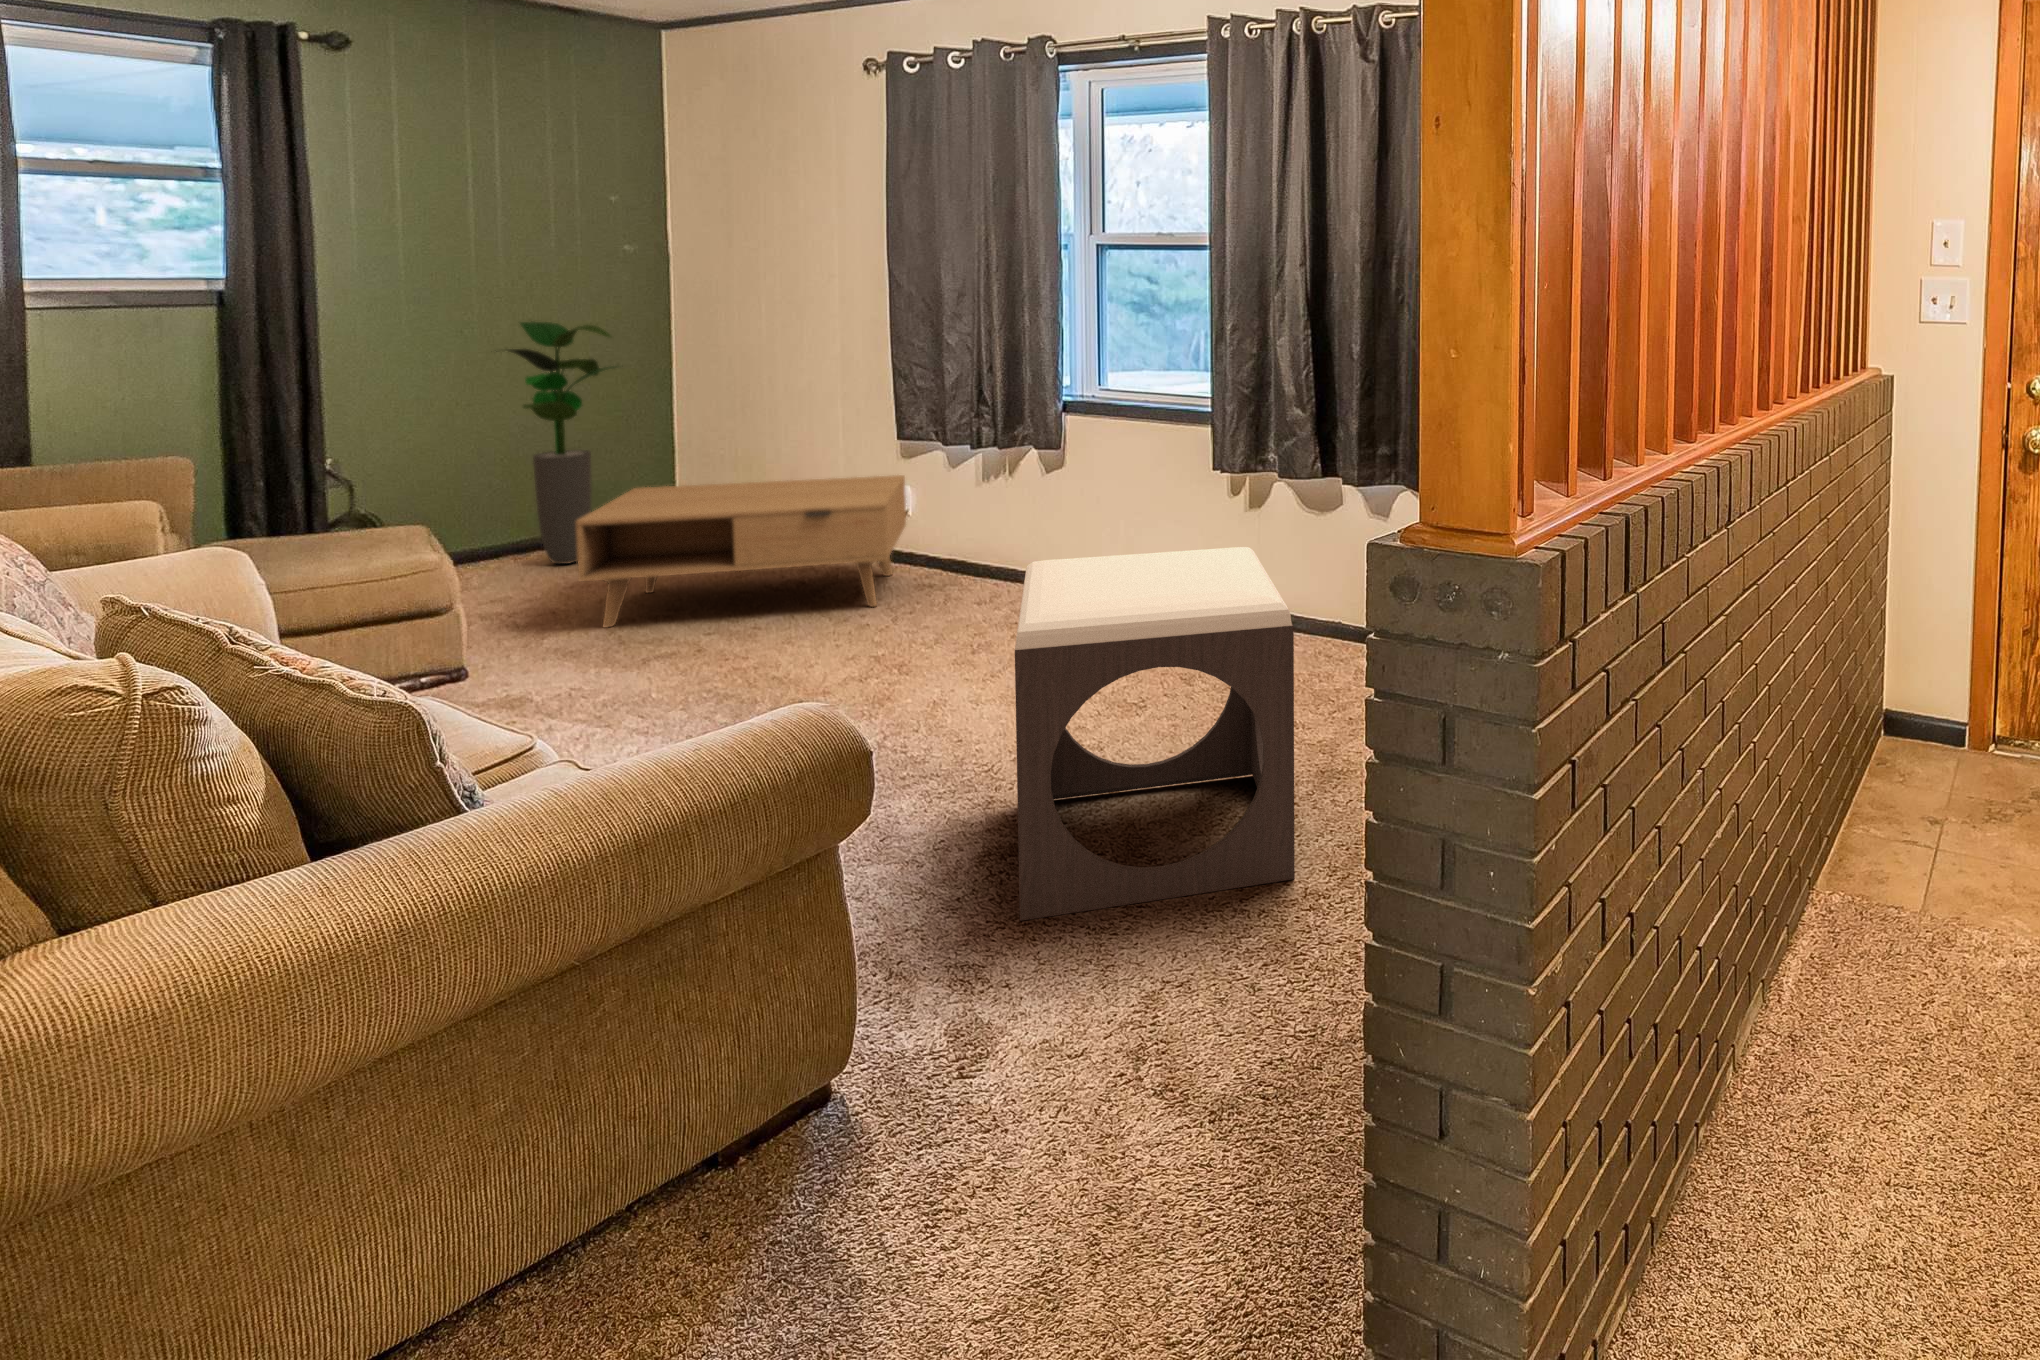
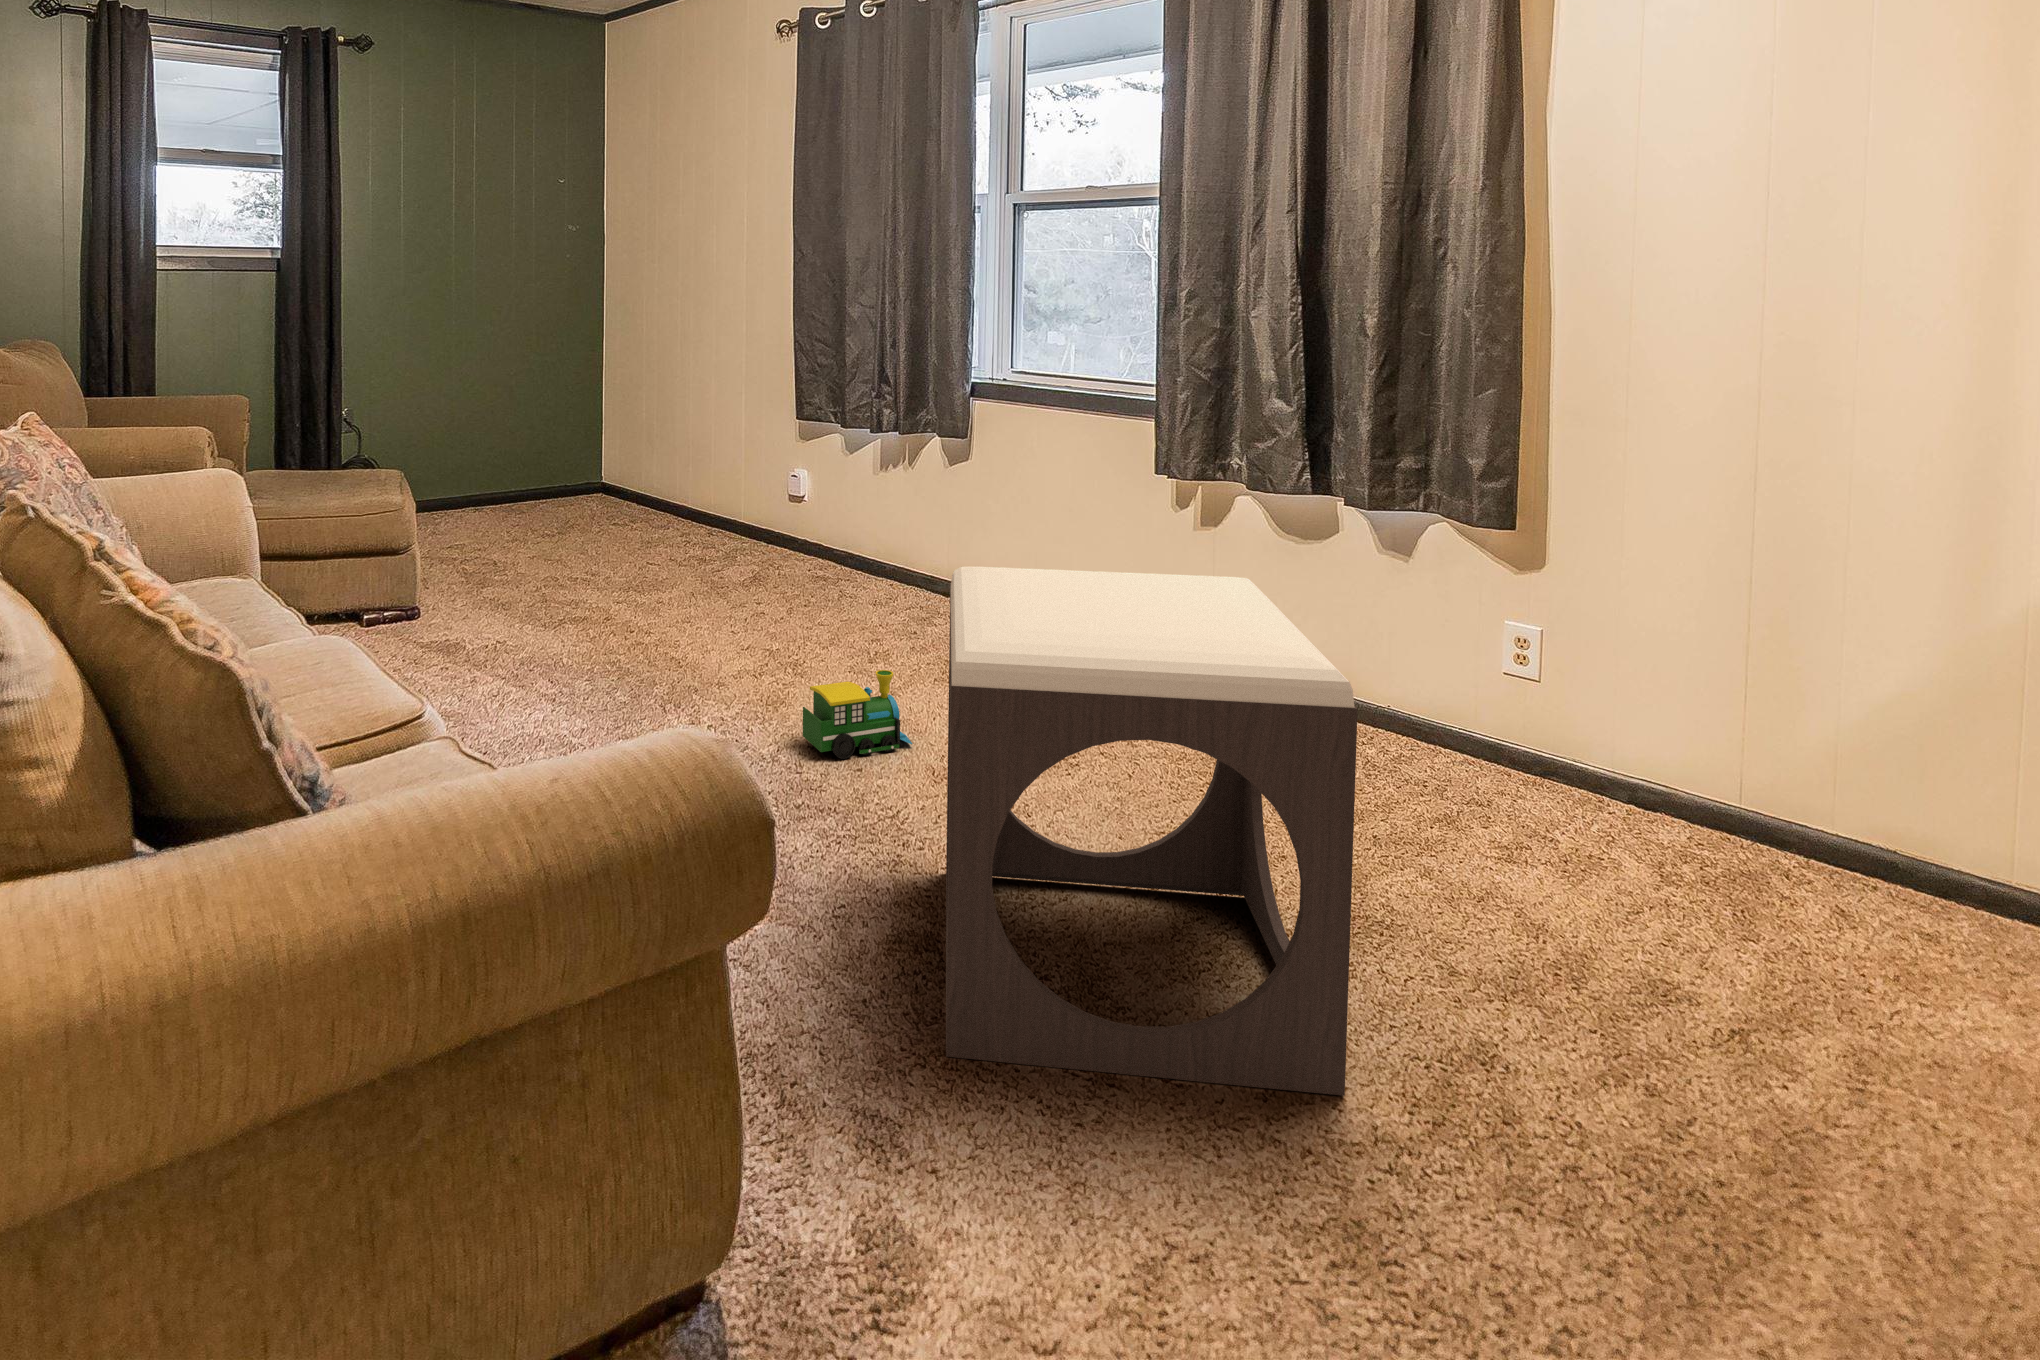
potted plant: present [496,321,614,564] -> none [462,294,563,521]
coffee table: present [576,475,906,628] -> none [515,453,805,596]
toy train: none [904,655,1007,735] -> present [803,670,912,759]

